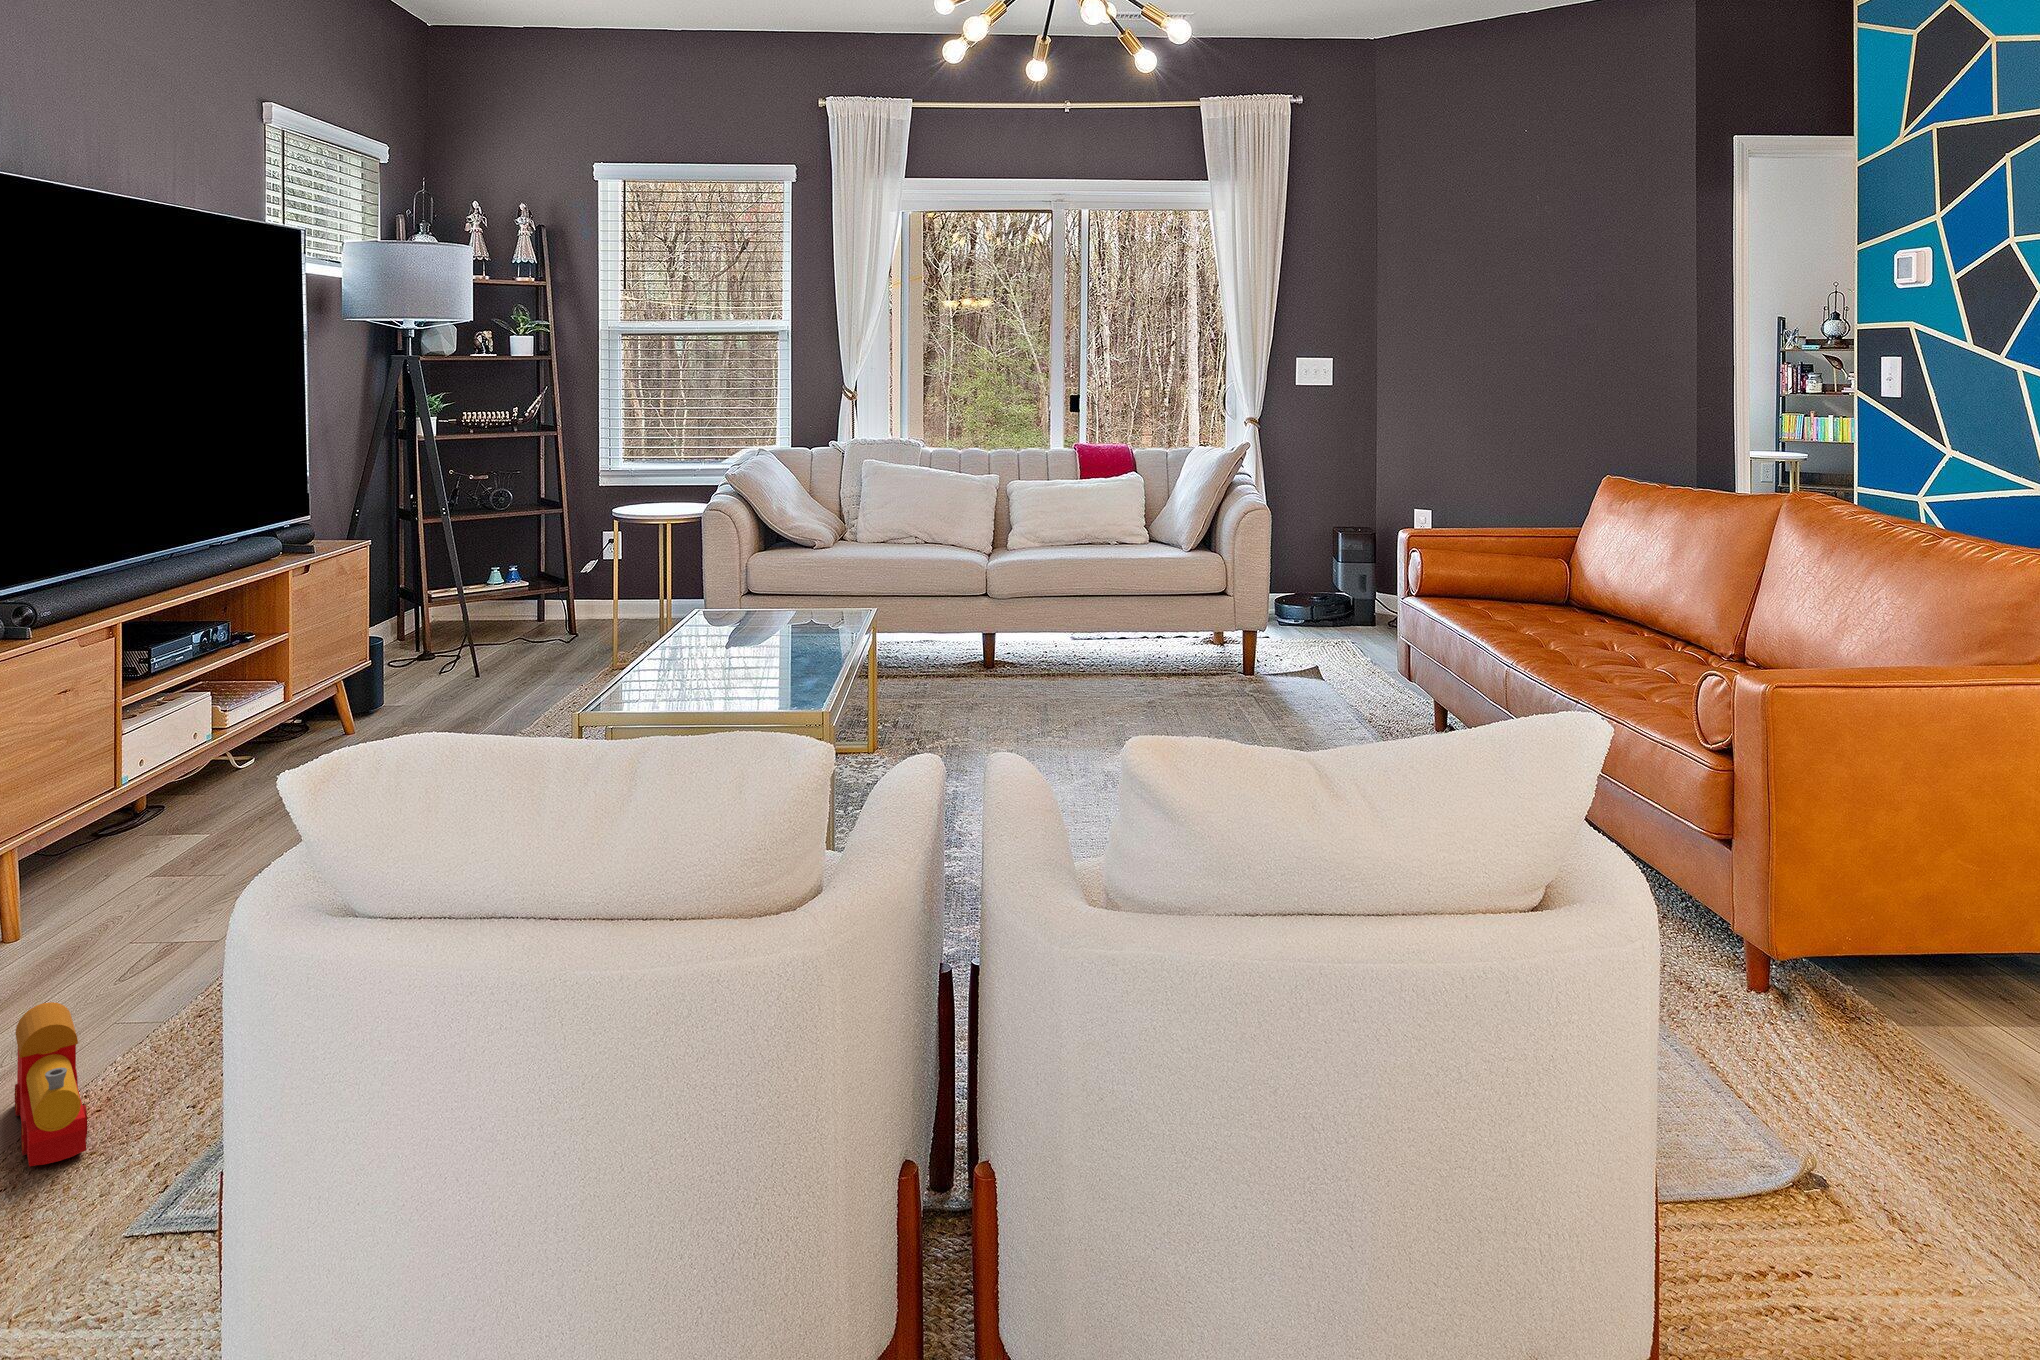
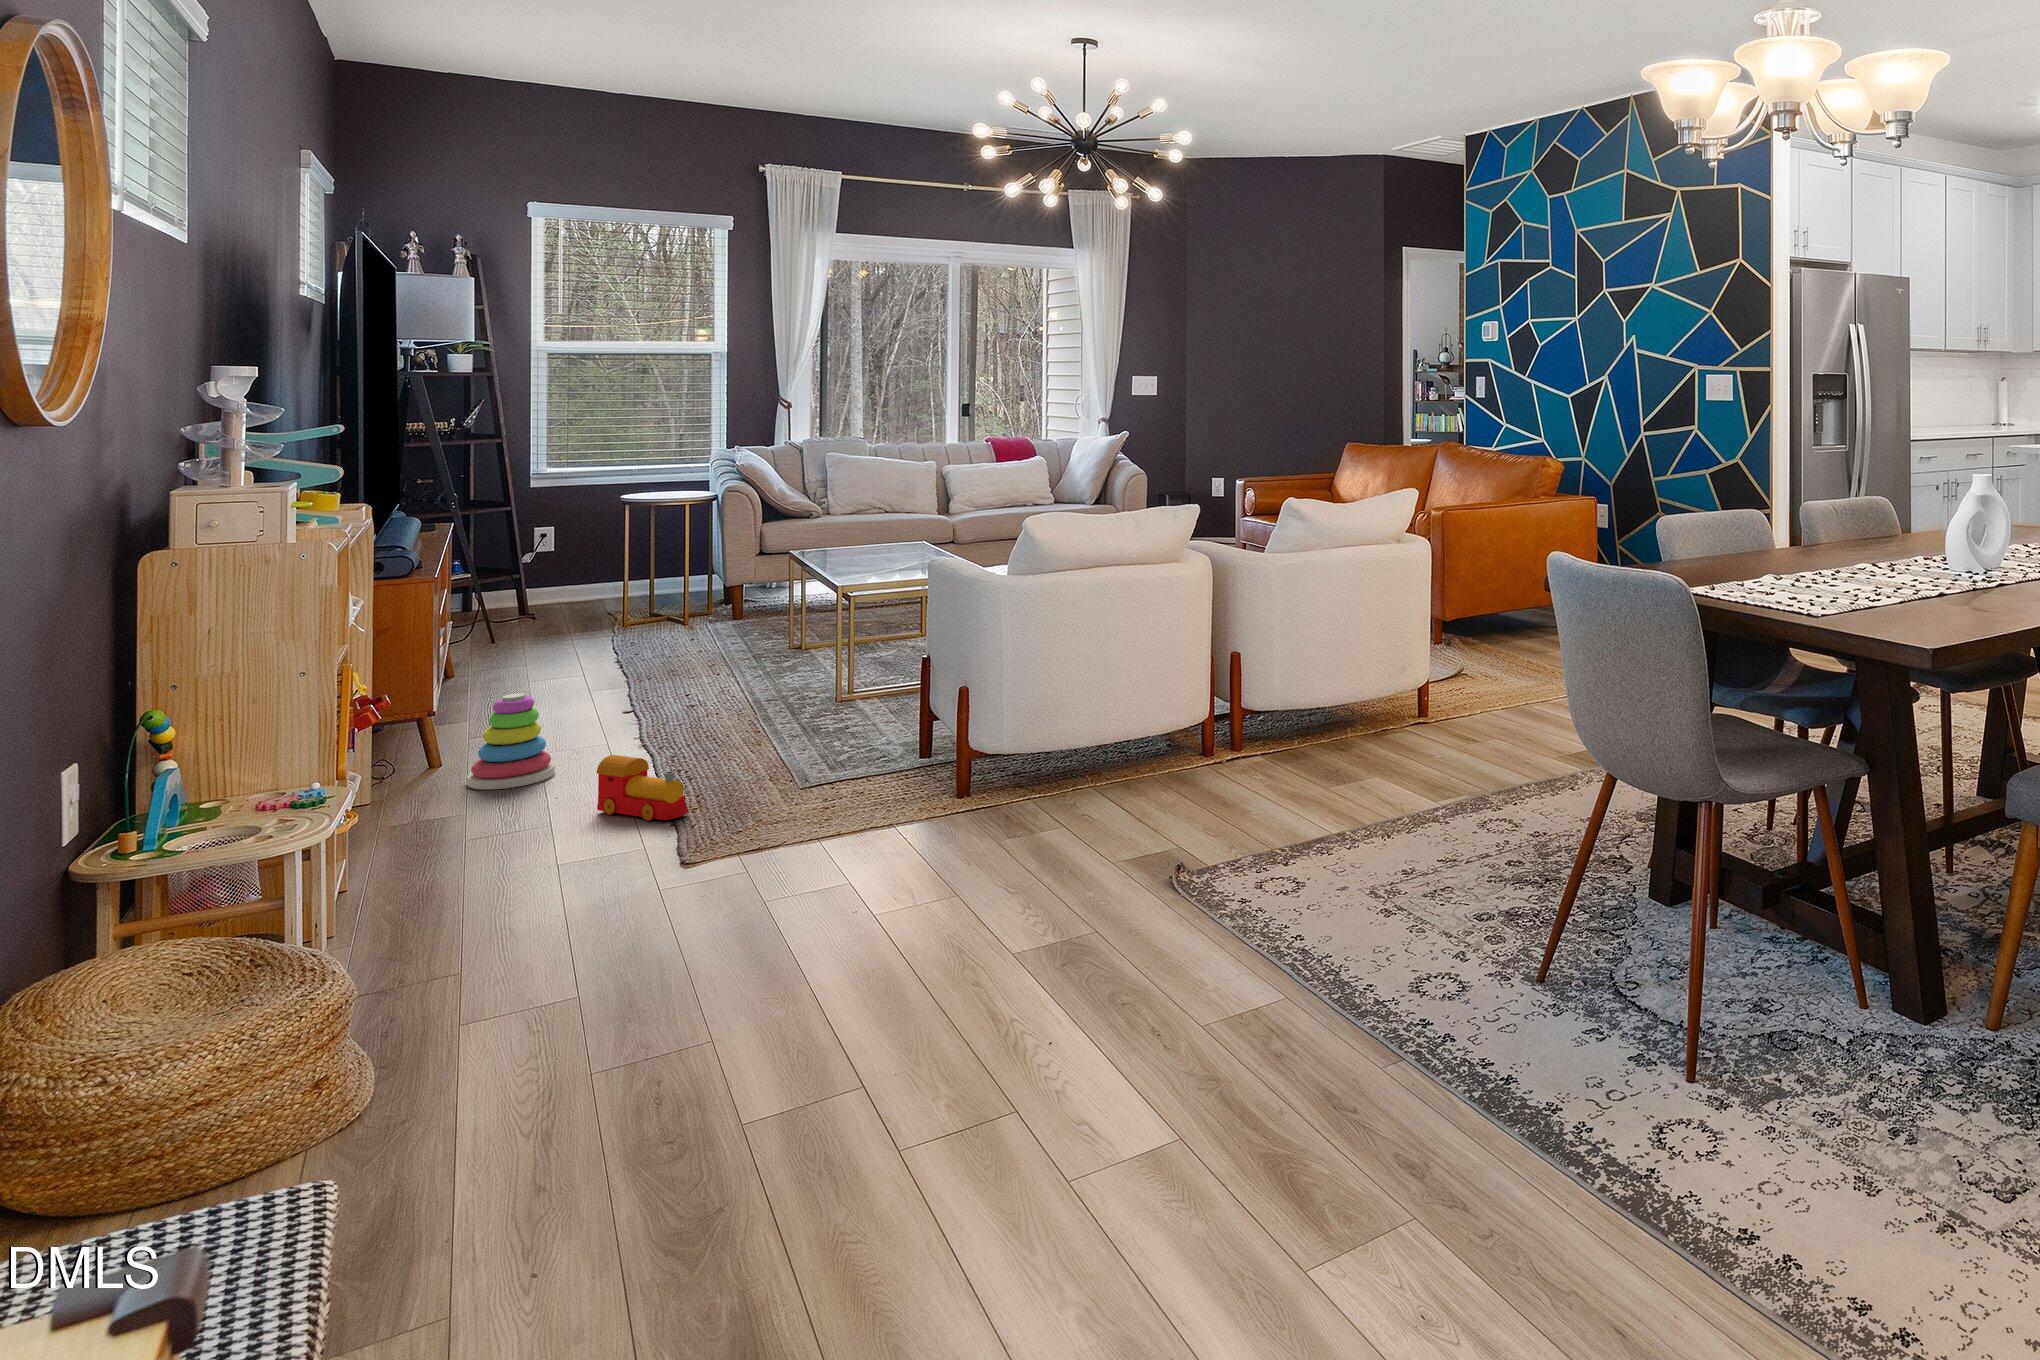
stacking toy: none [19,839,144,994] -> present [467,693,555,790]

